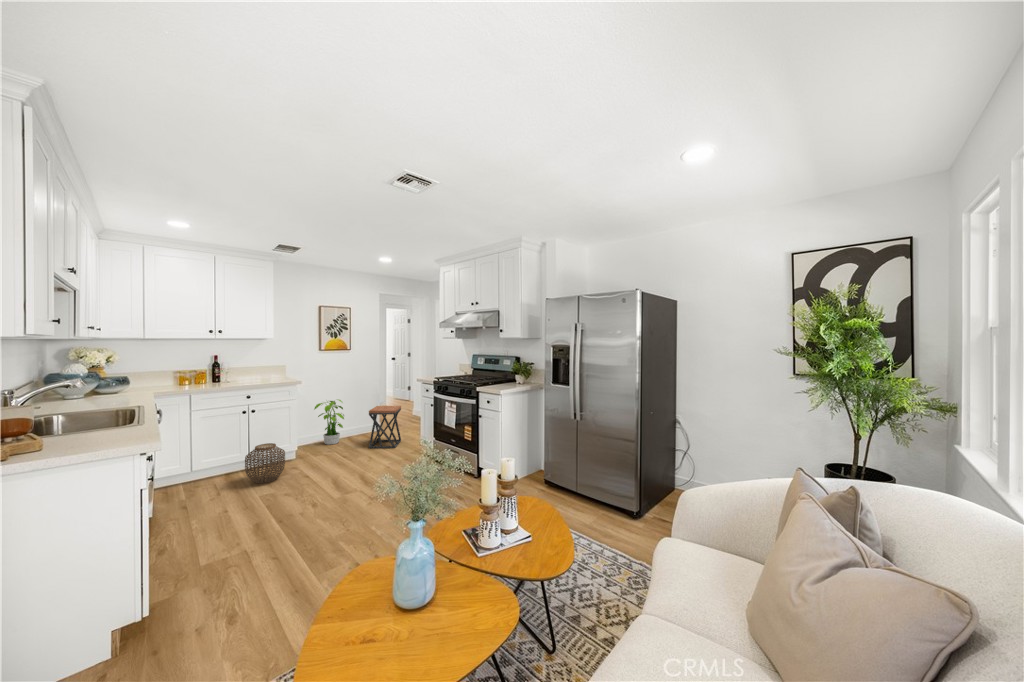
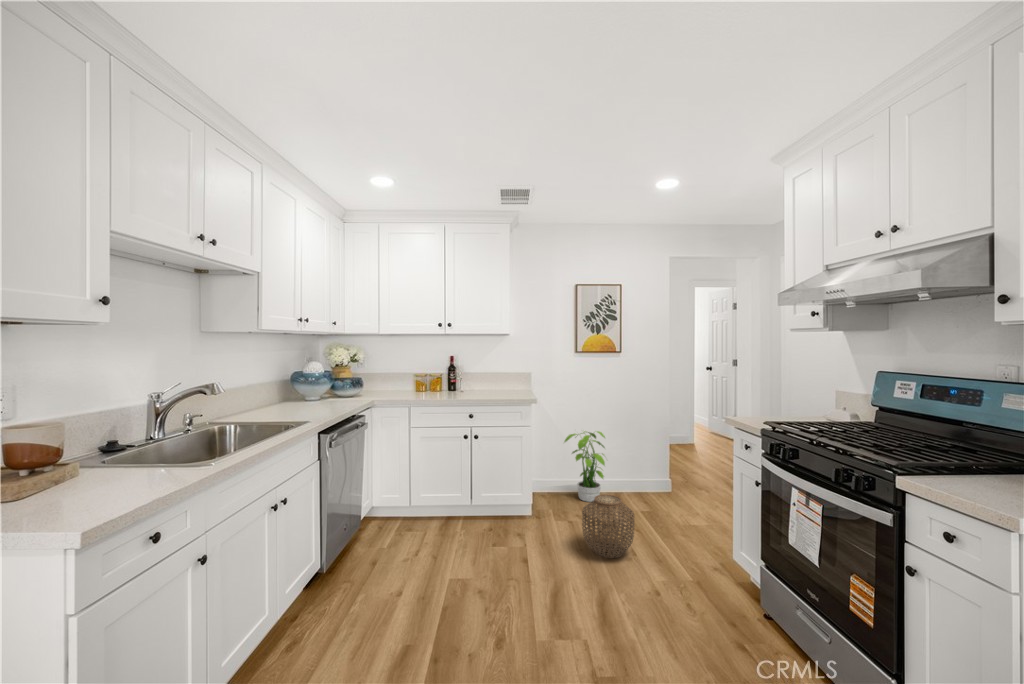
stool: present [369,406,401,448] -> none [638,453,701,542]
woven basket: present [245,443,285,483] -> present [582,494,634,558]

